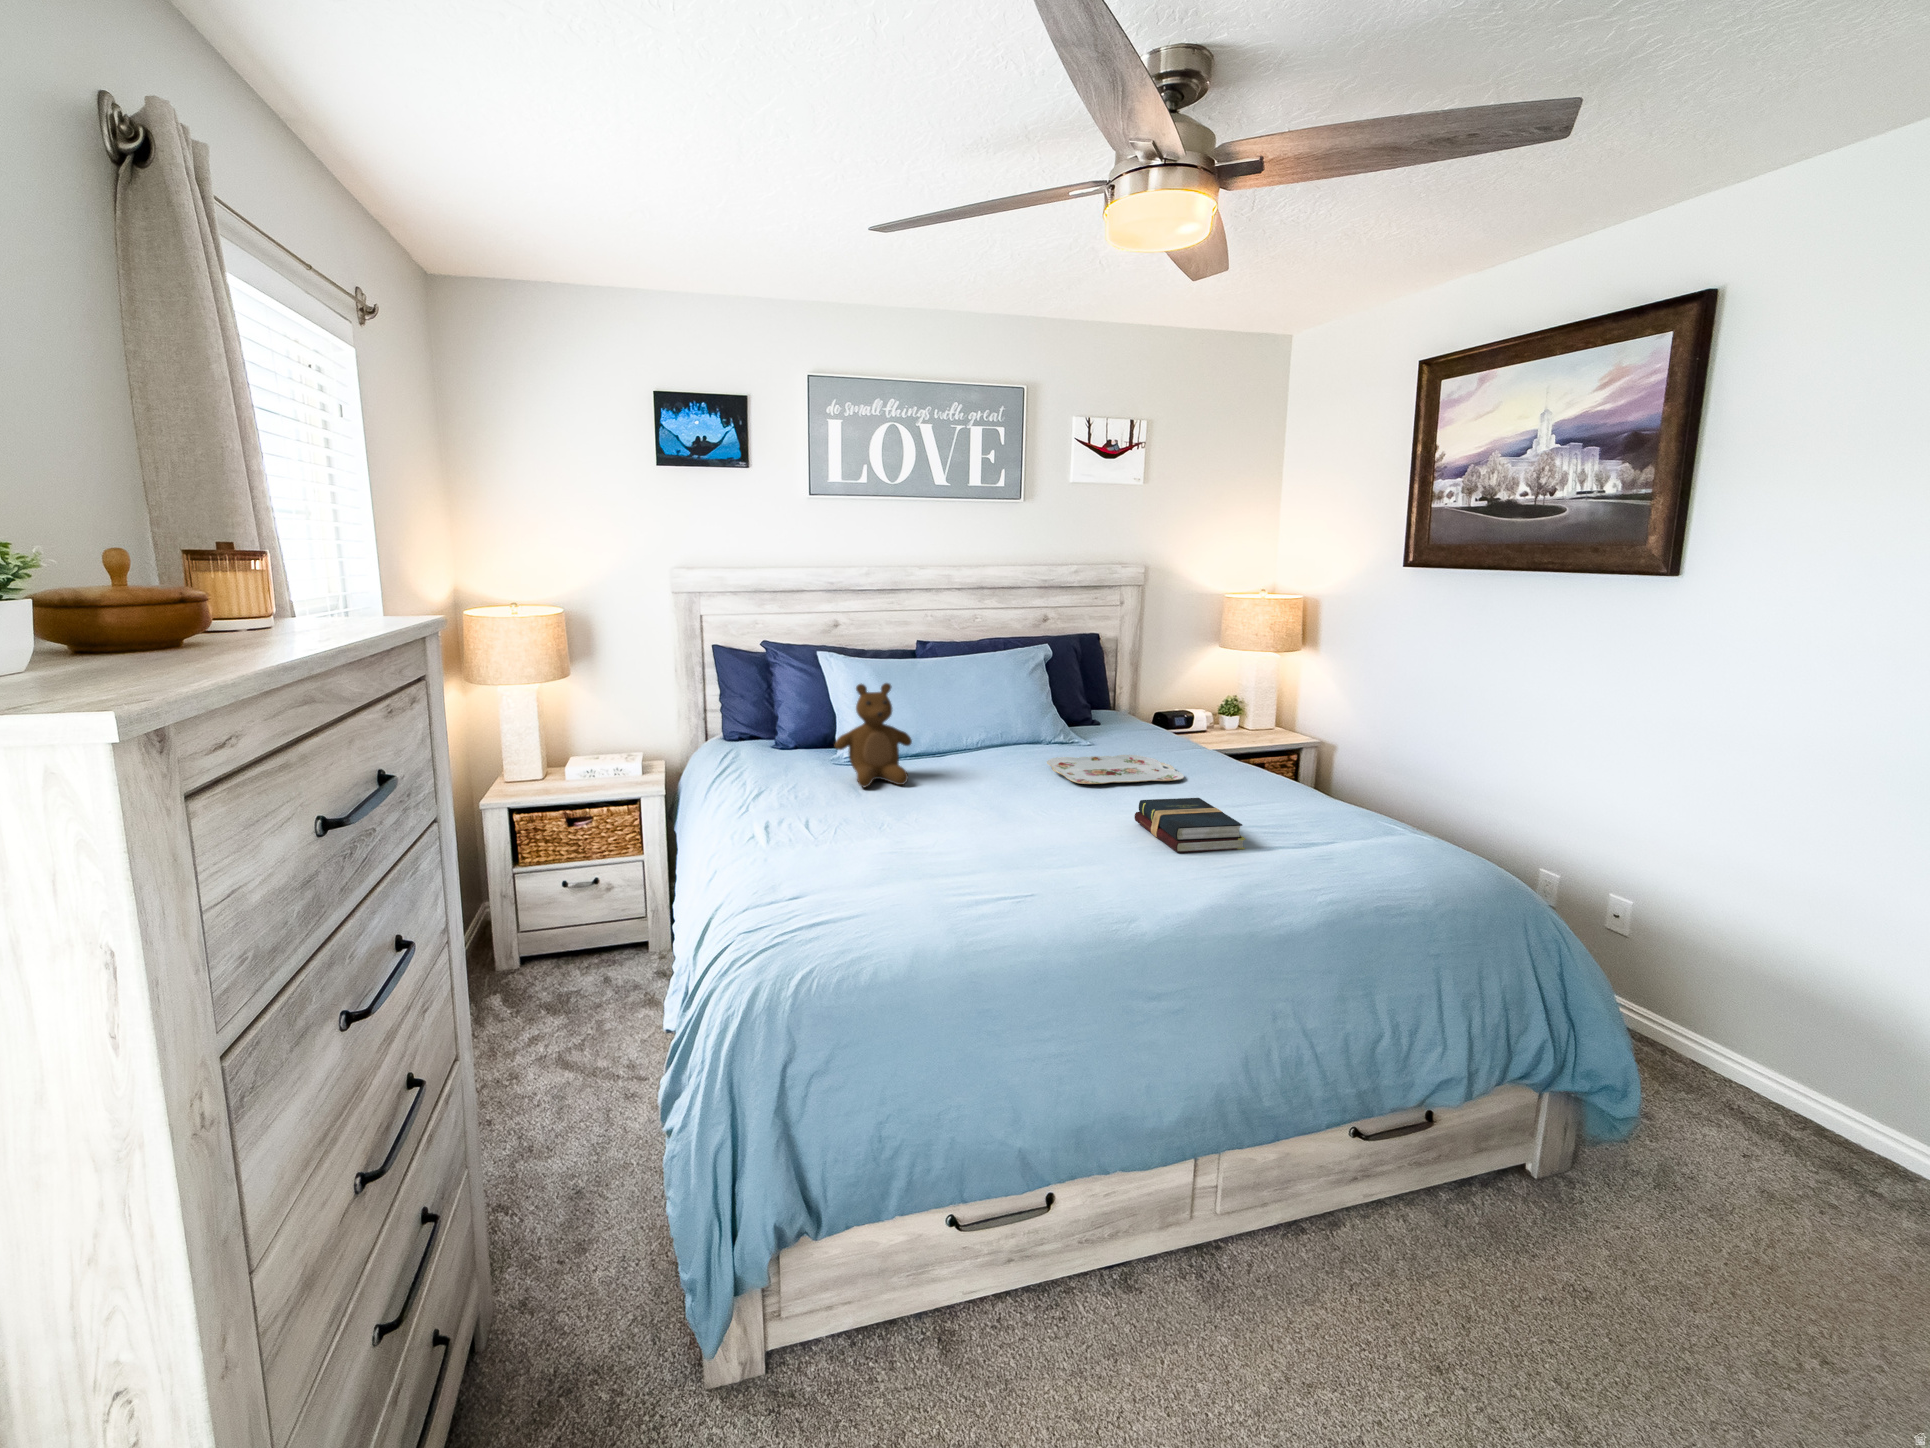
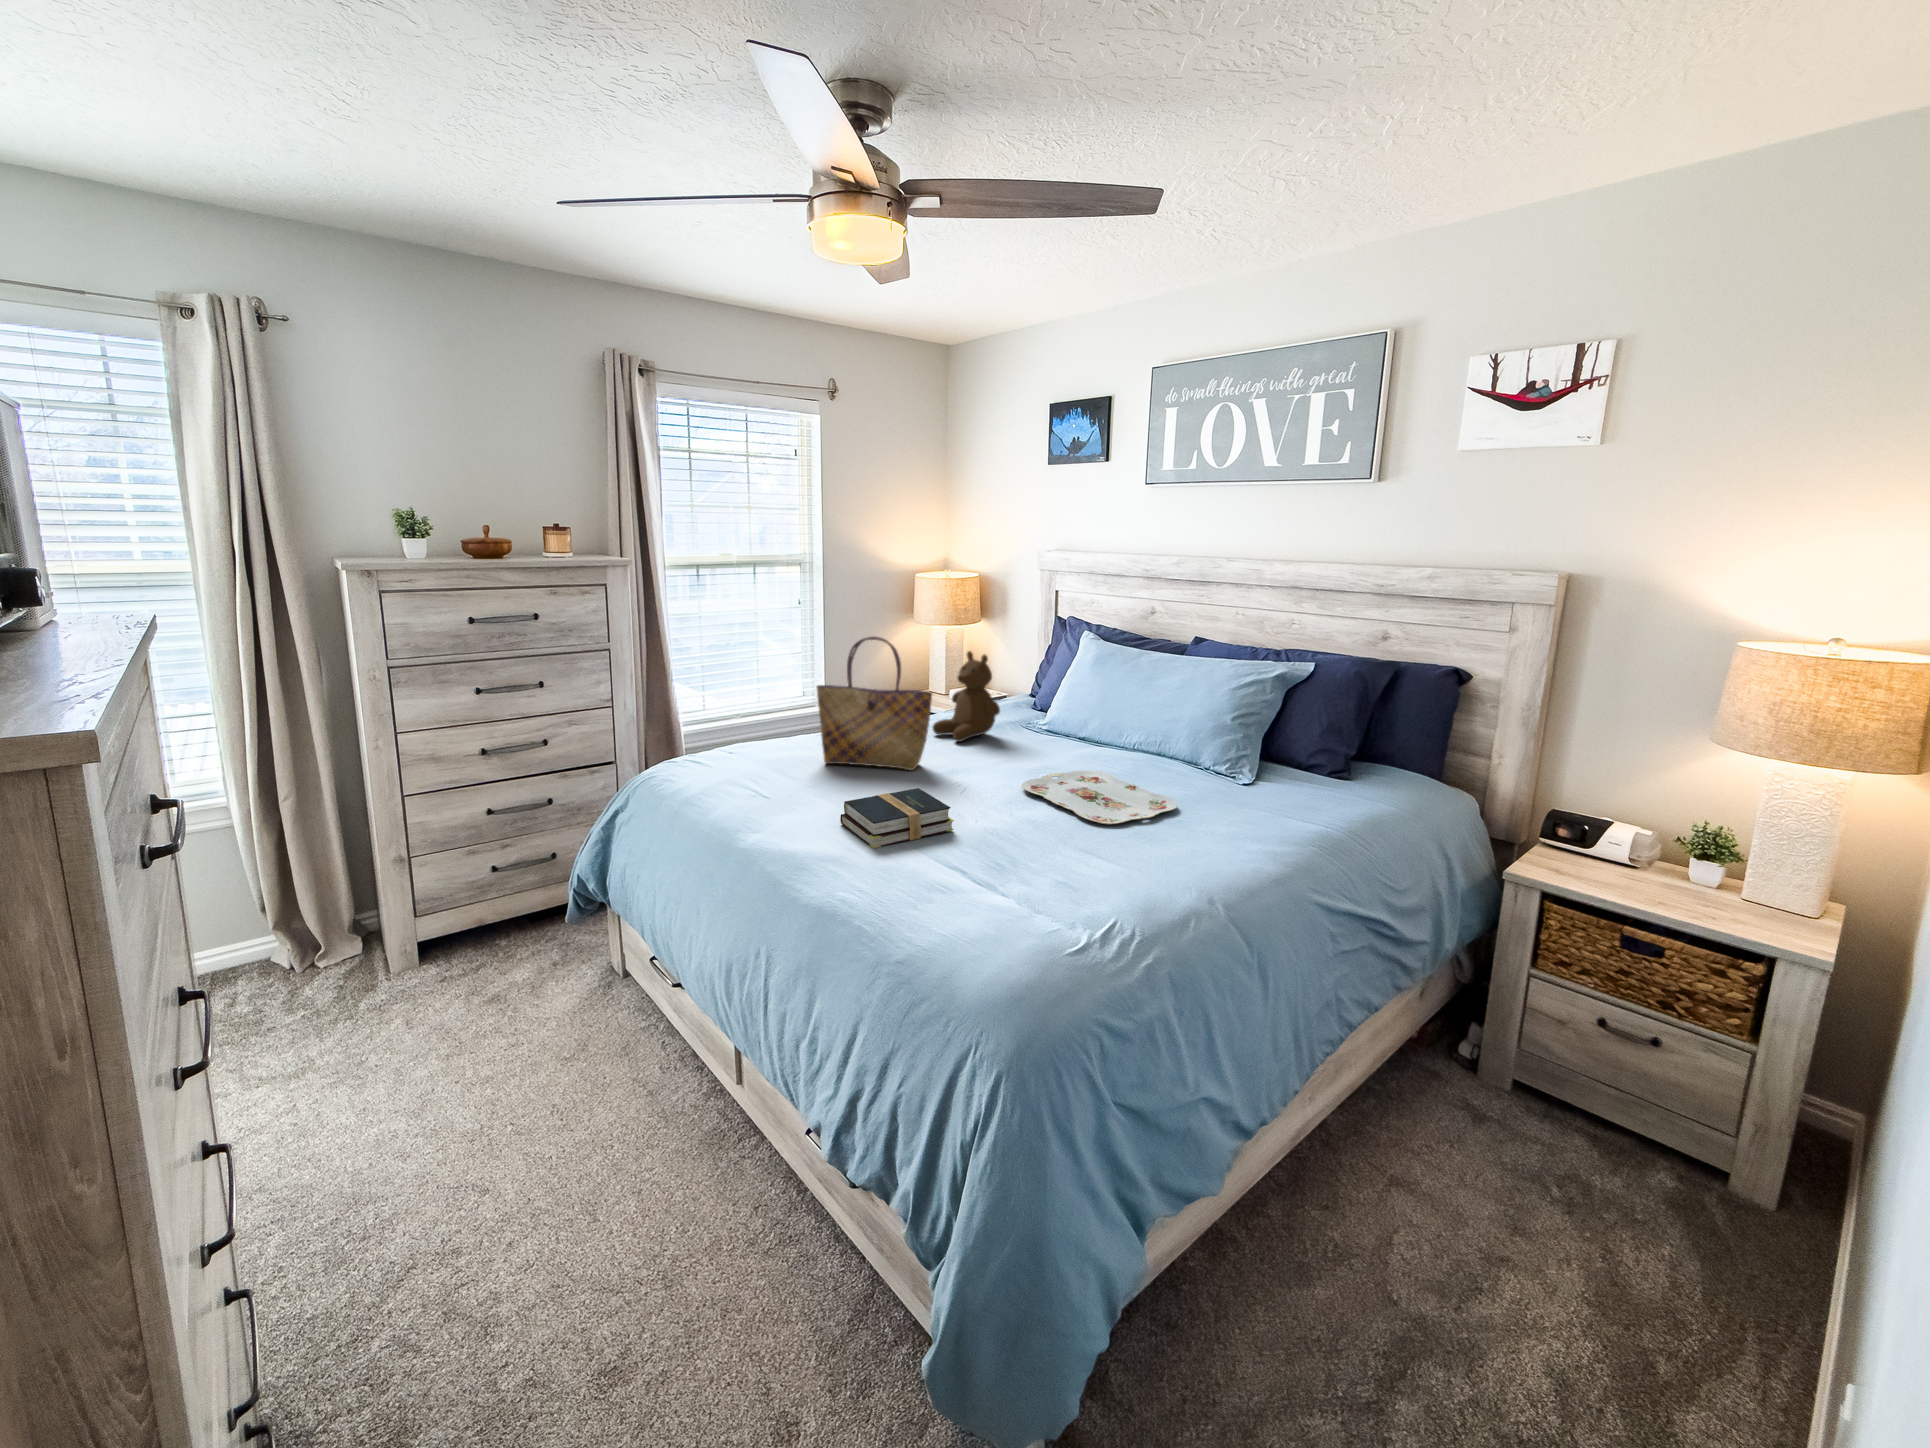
tote bag: none [928,671,1003,840] -> present [817,636,932,770]

